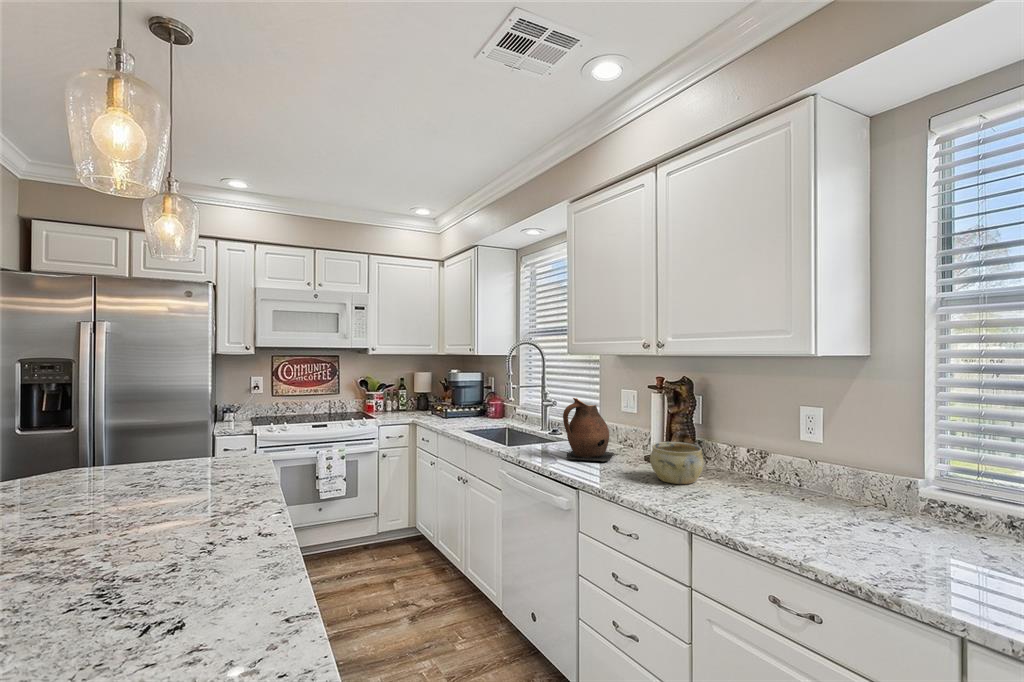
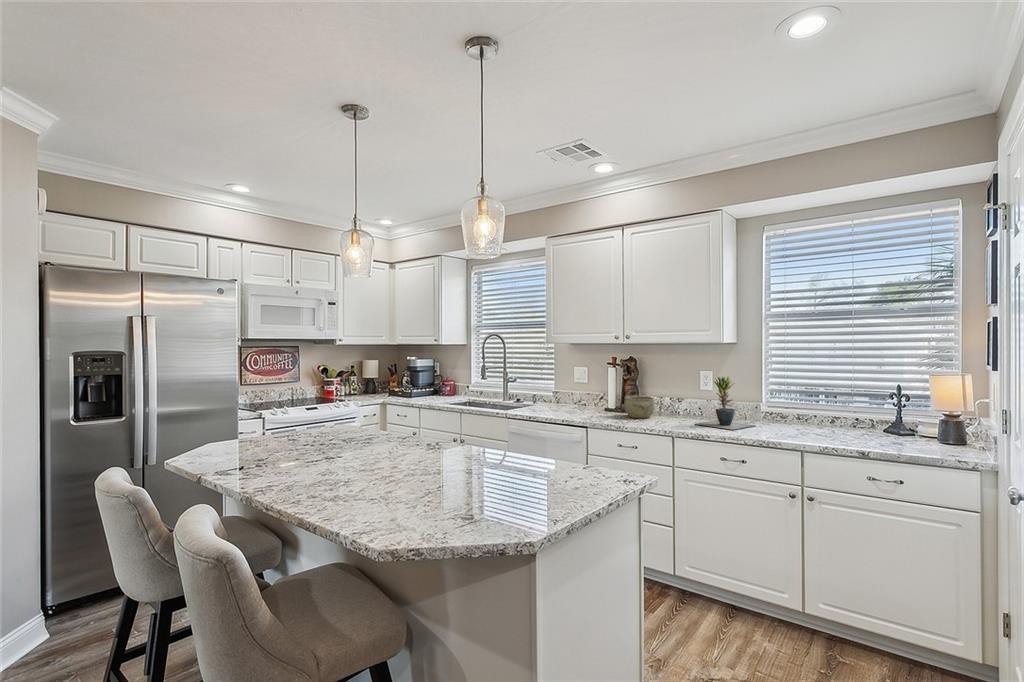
ceramic pitcher: present [563,398,614,462] -> none [555,373,590,413]
potted plant: none [752,423,899,545] -> present [696,377,755,430]

